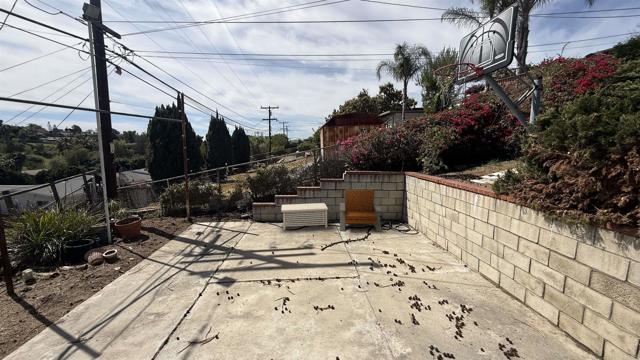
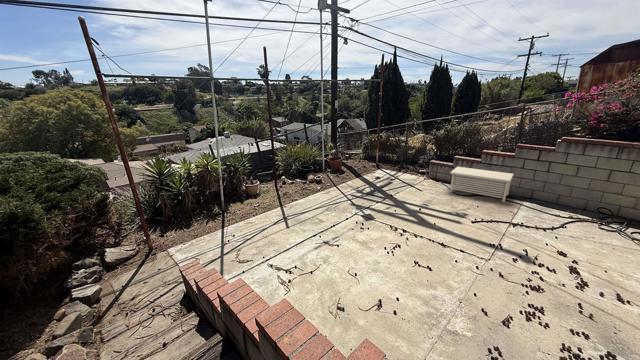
lounge chair: present [340,190,382,232] -> none [518,162,607,229]

